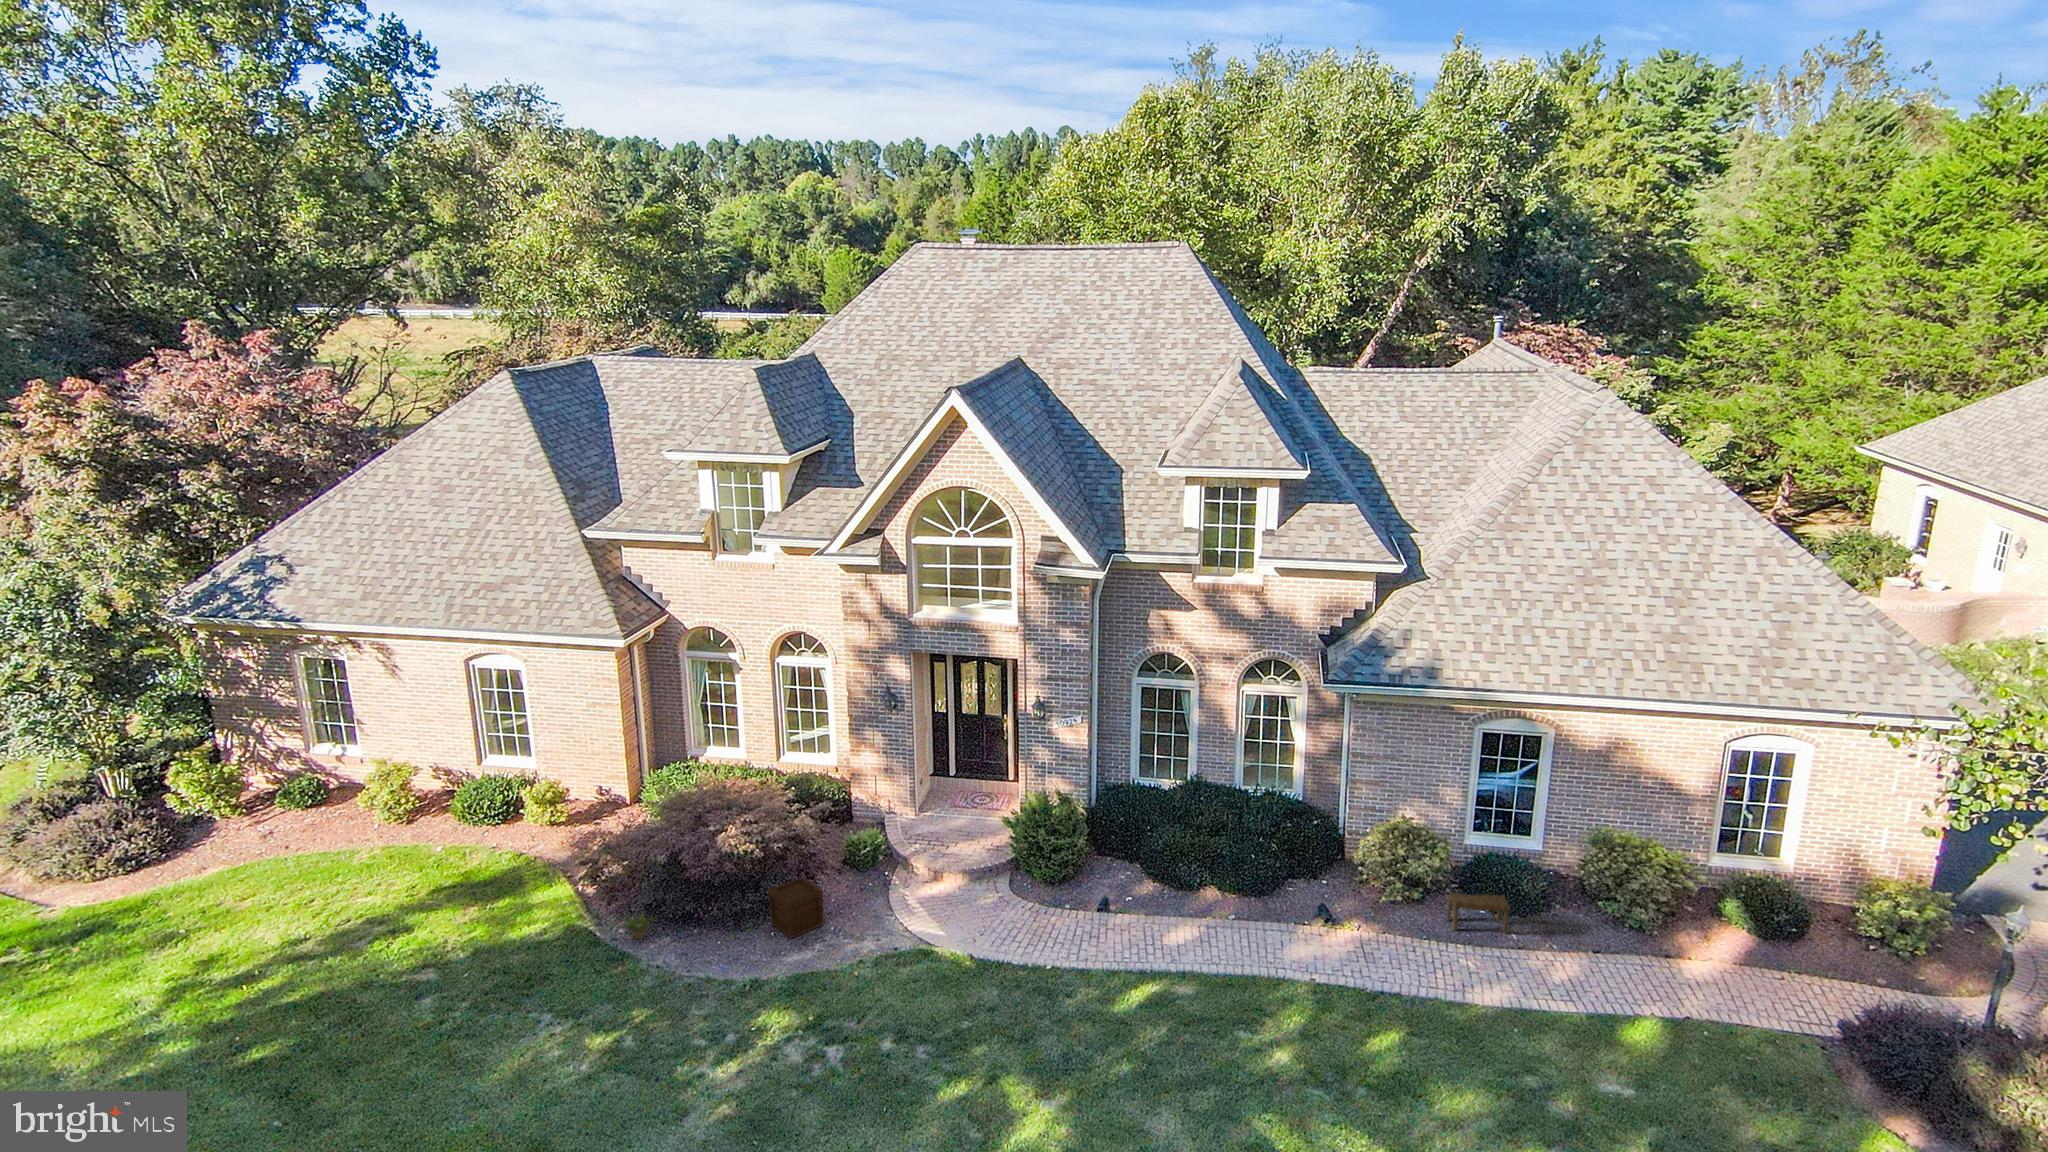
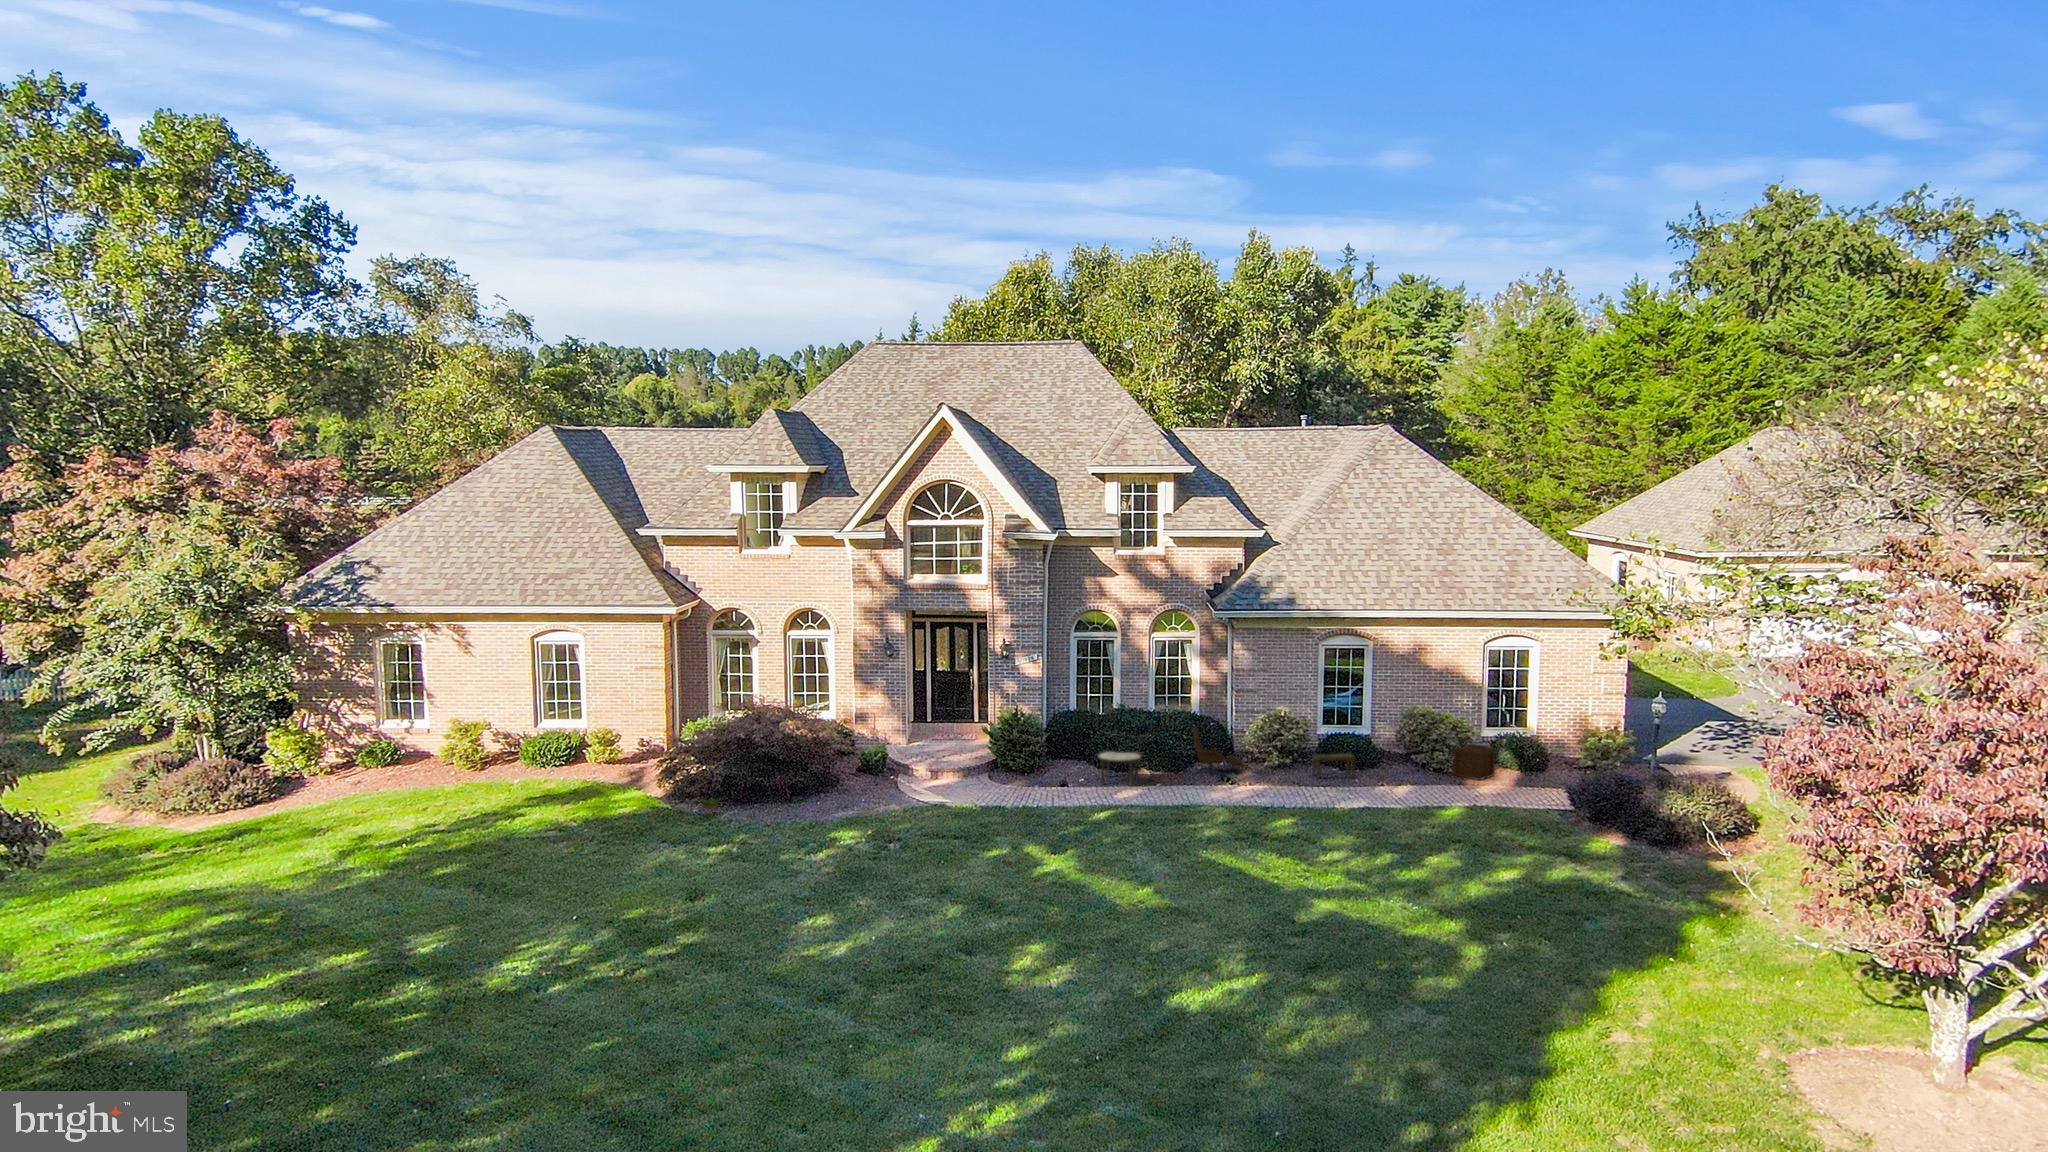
lounge chair: none [1282,832,1350,907] -> present [1193,727,1243,774]
round table: none [1144,861,1209,925] -> present [1096,750,1143,786]
wooden crate: present [768,877,825,938] -> present [1453,744,1495,780]

